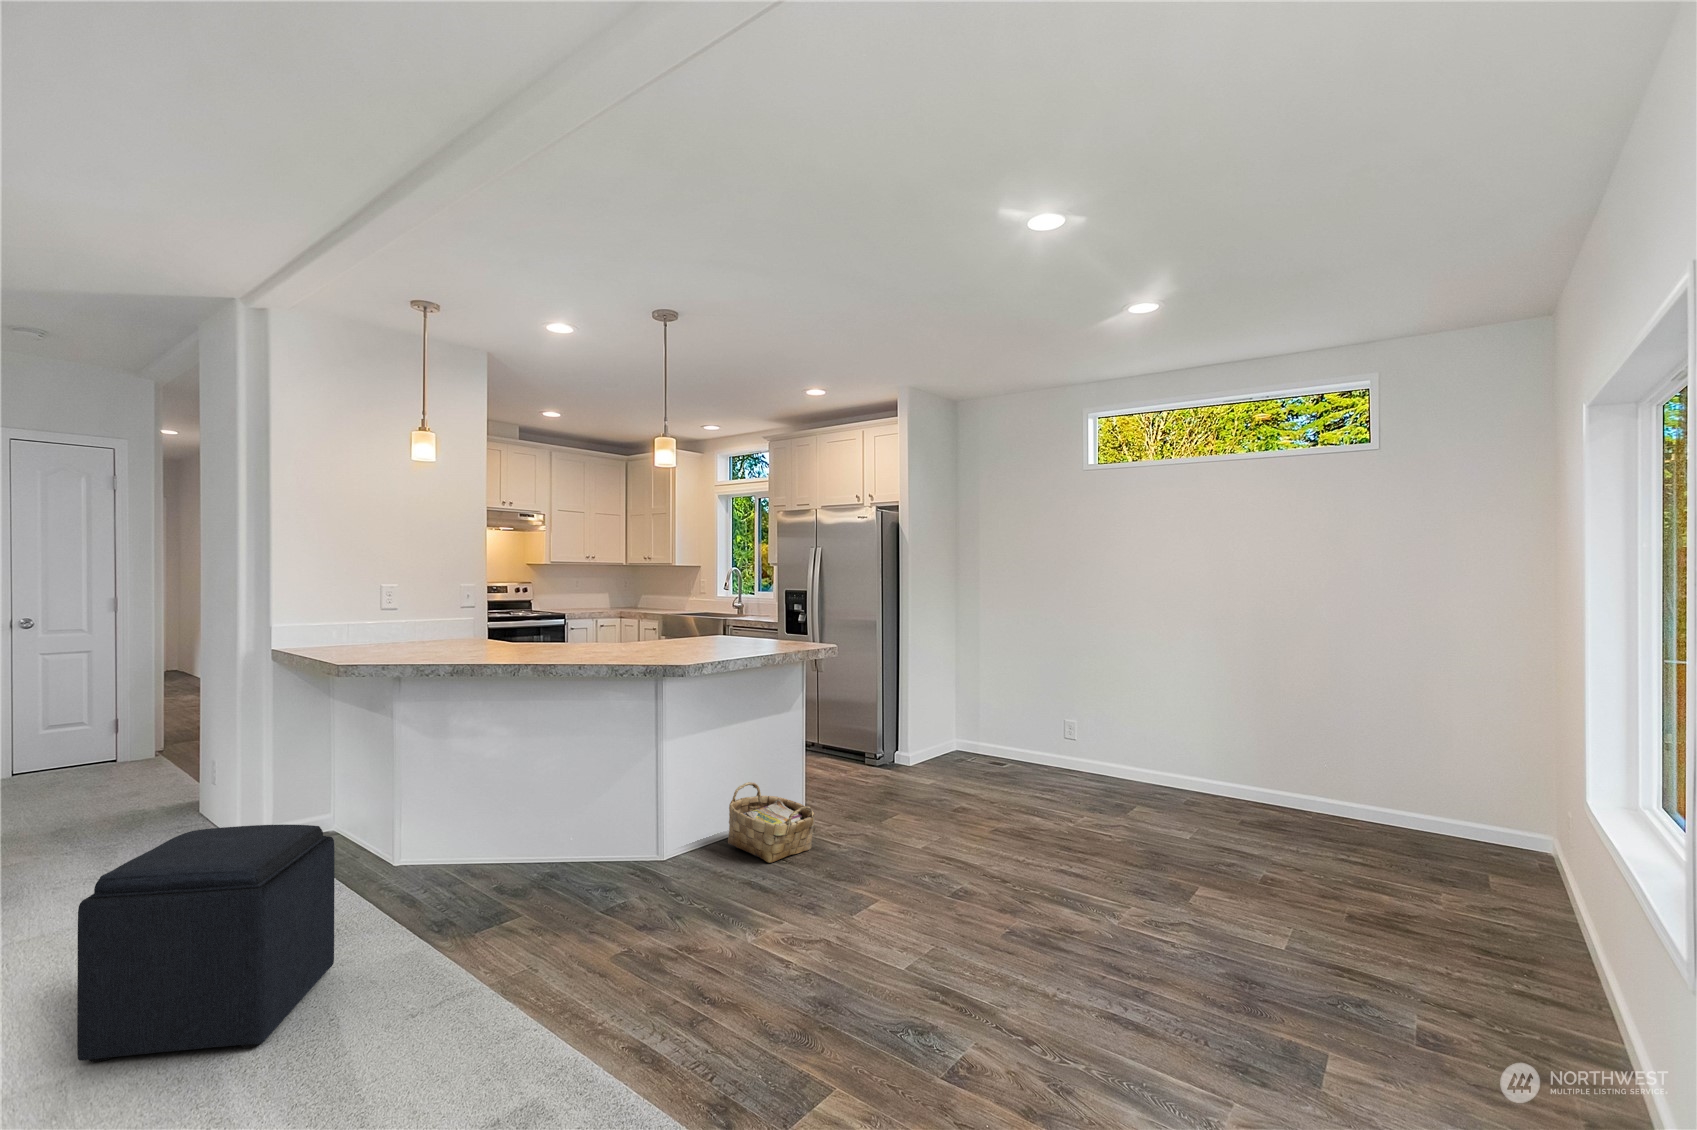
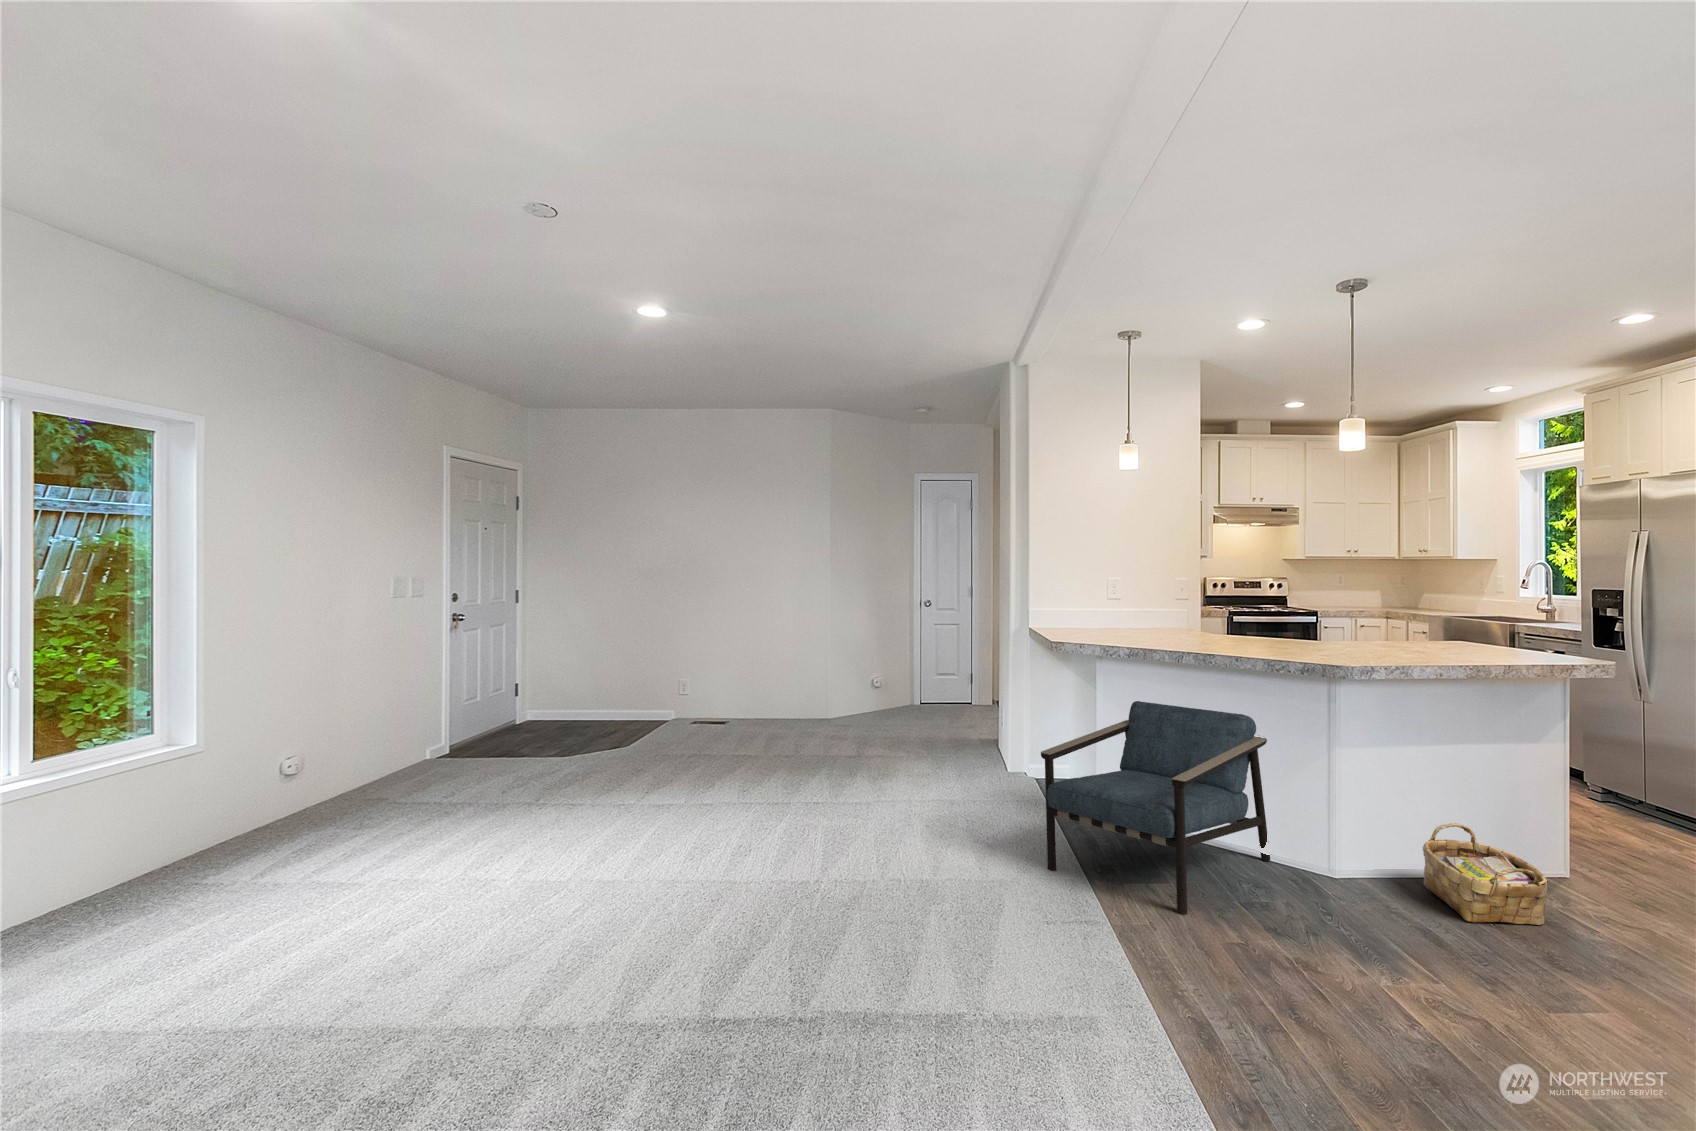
armchair: none [351,712,601,951] -> present [1041,701,1270,914]
ottoman: present [77,825,335,1063] -> none [887,757,1028,906]

